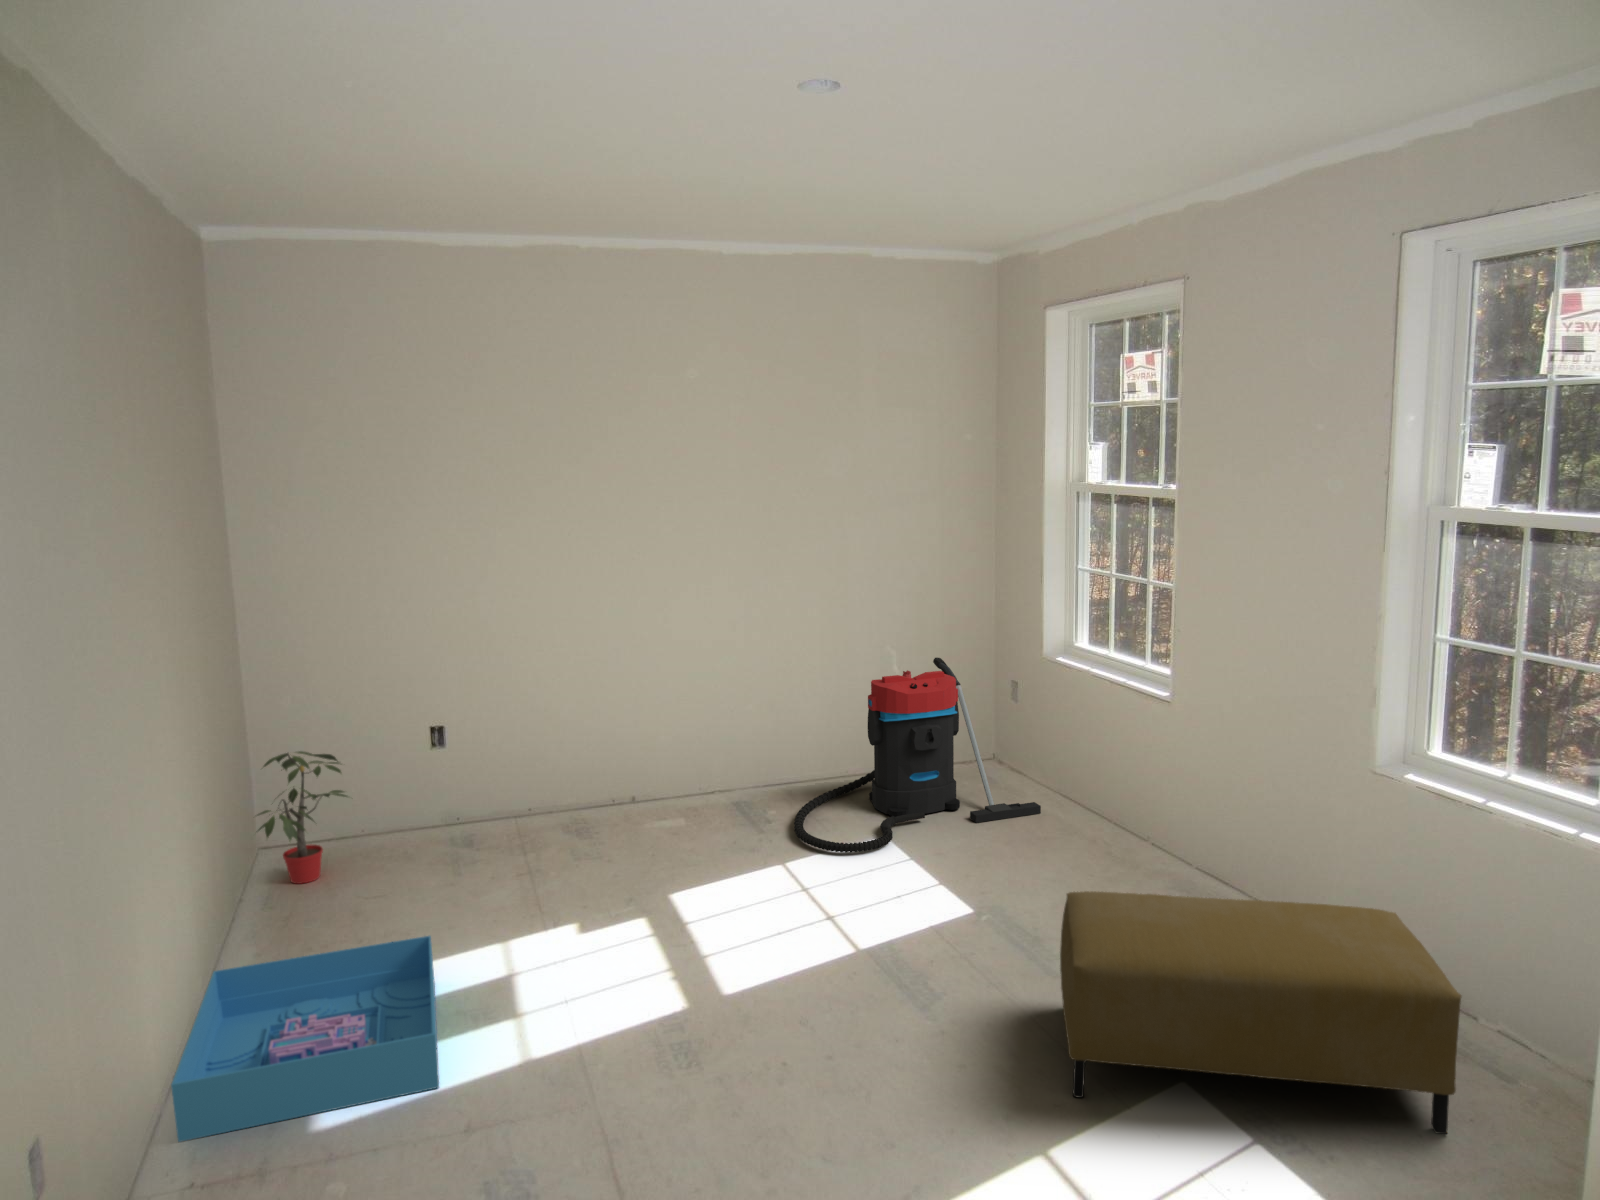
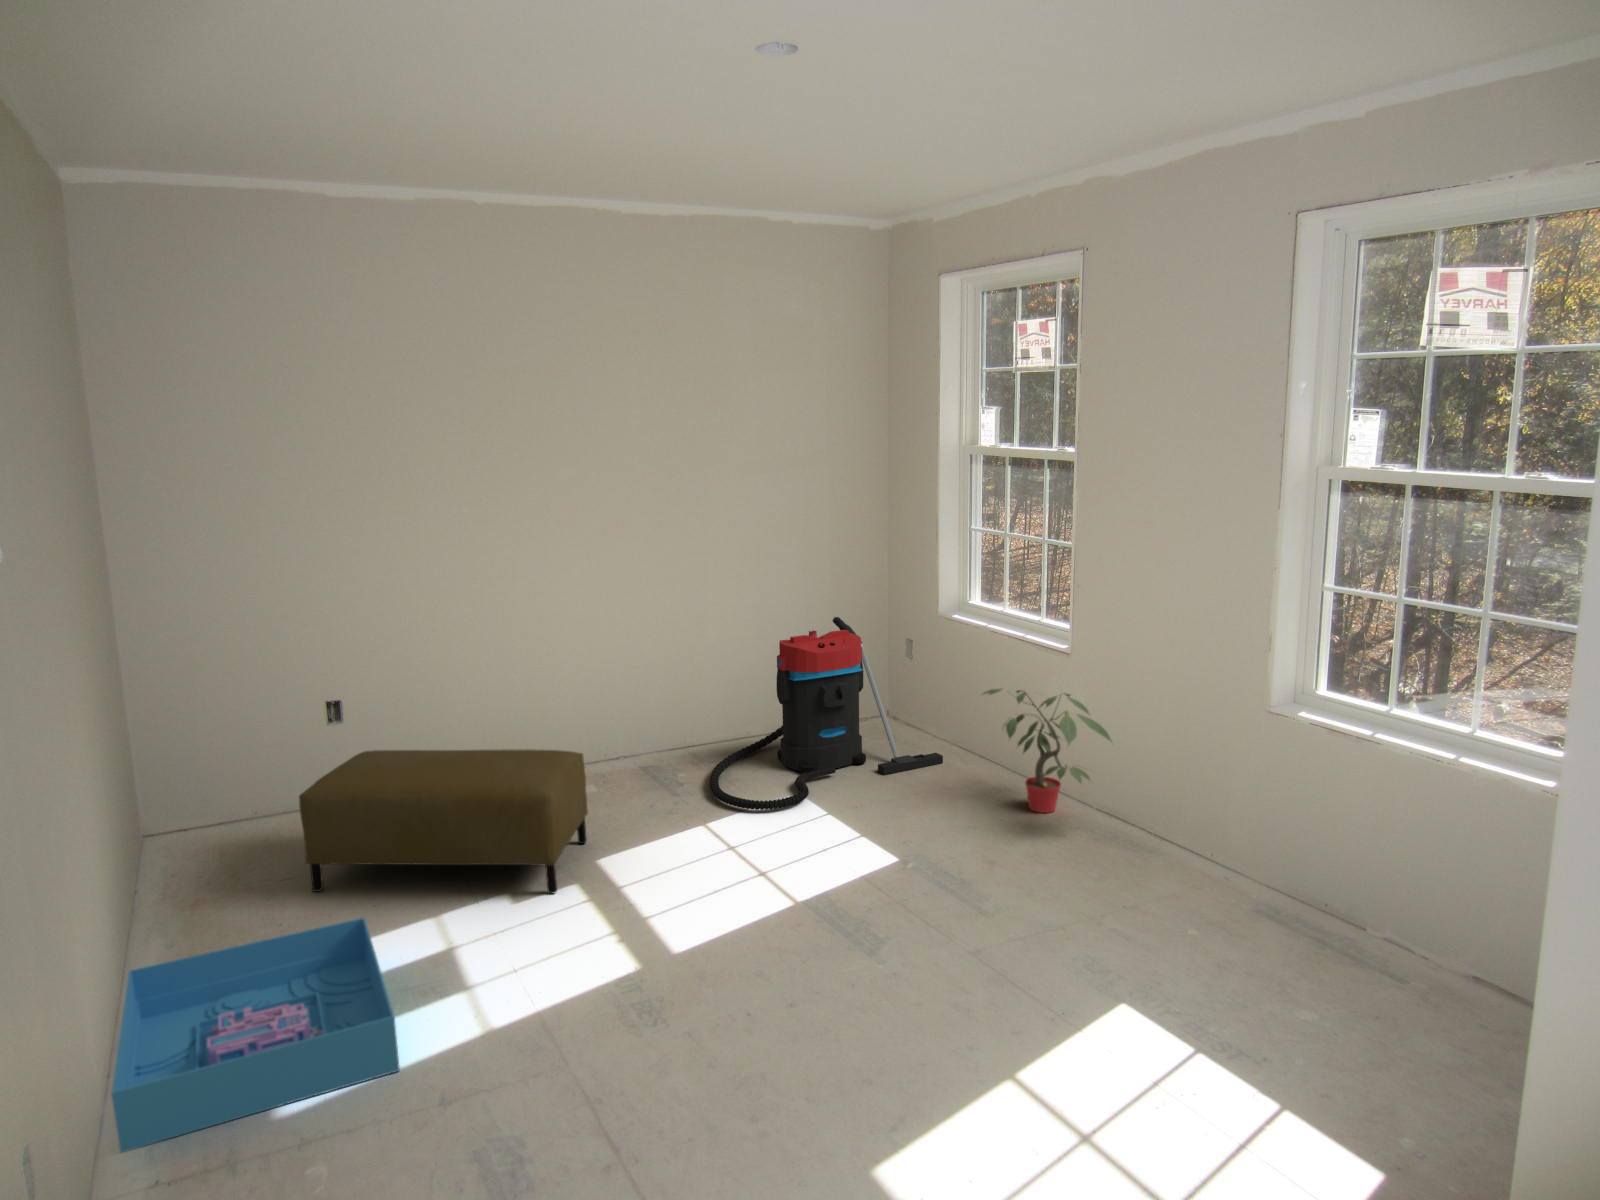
potted plant: present [257,751,347,884] -> present [984,689,1113,813]
ottoman: present [1060,891,1461,1134] -> present [299,749,588,893]

